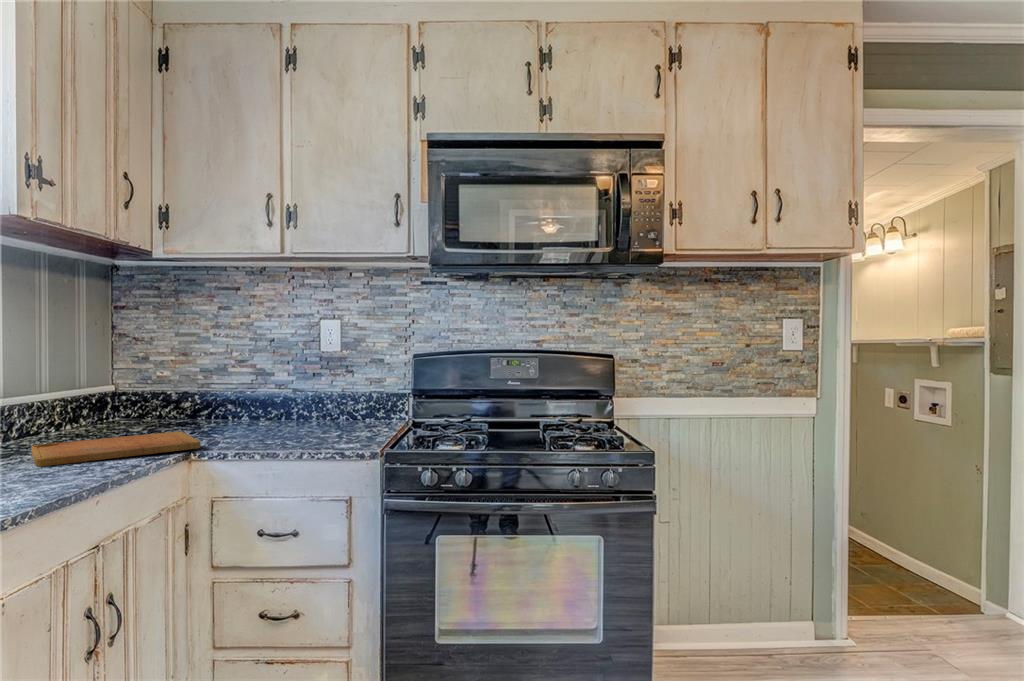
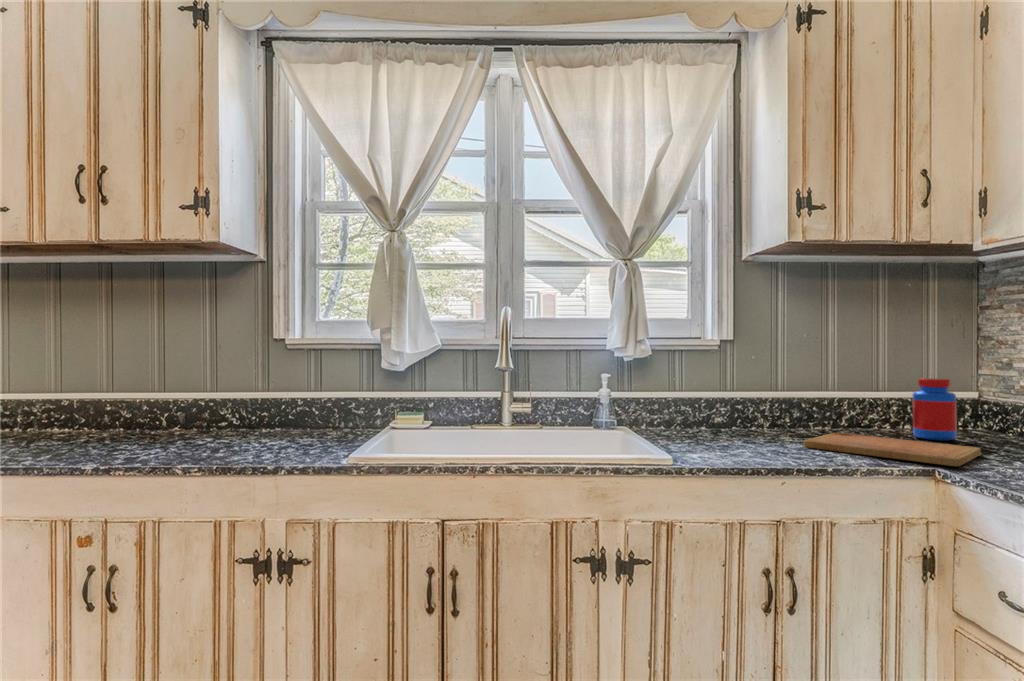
jar: none [93,374,134,435] -> present [912,378,957,440]

